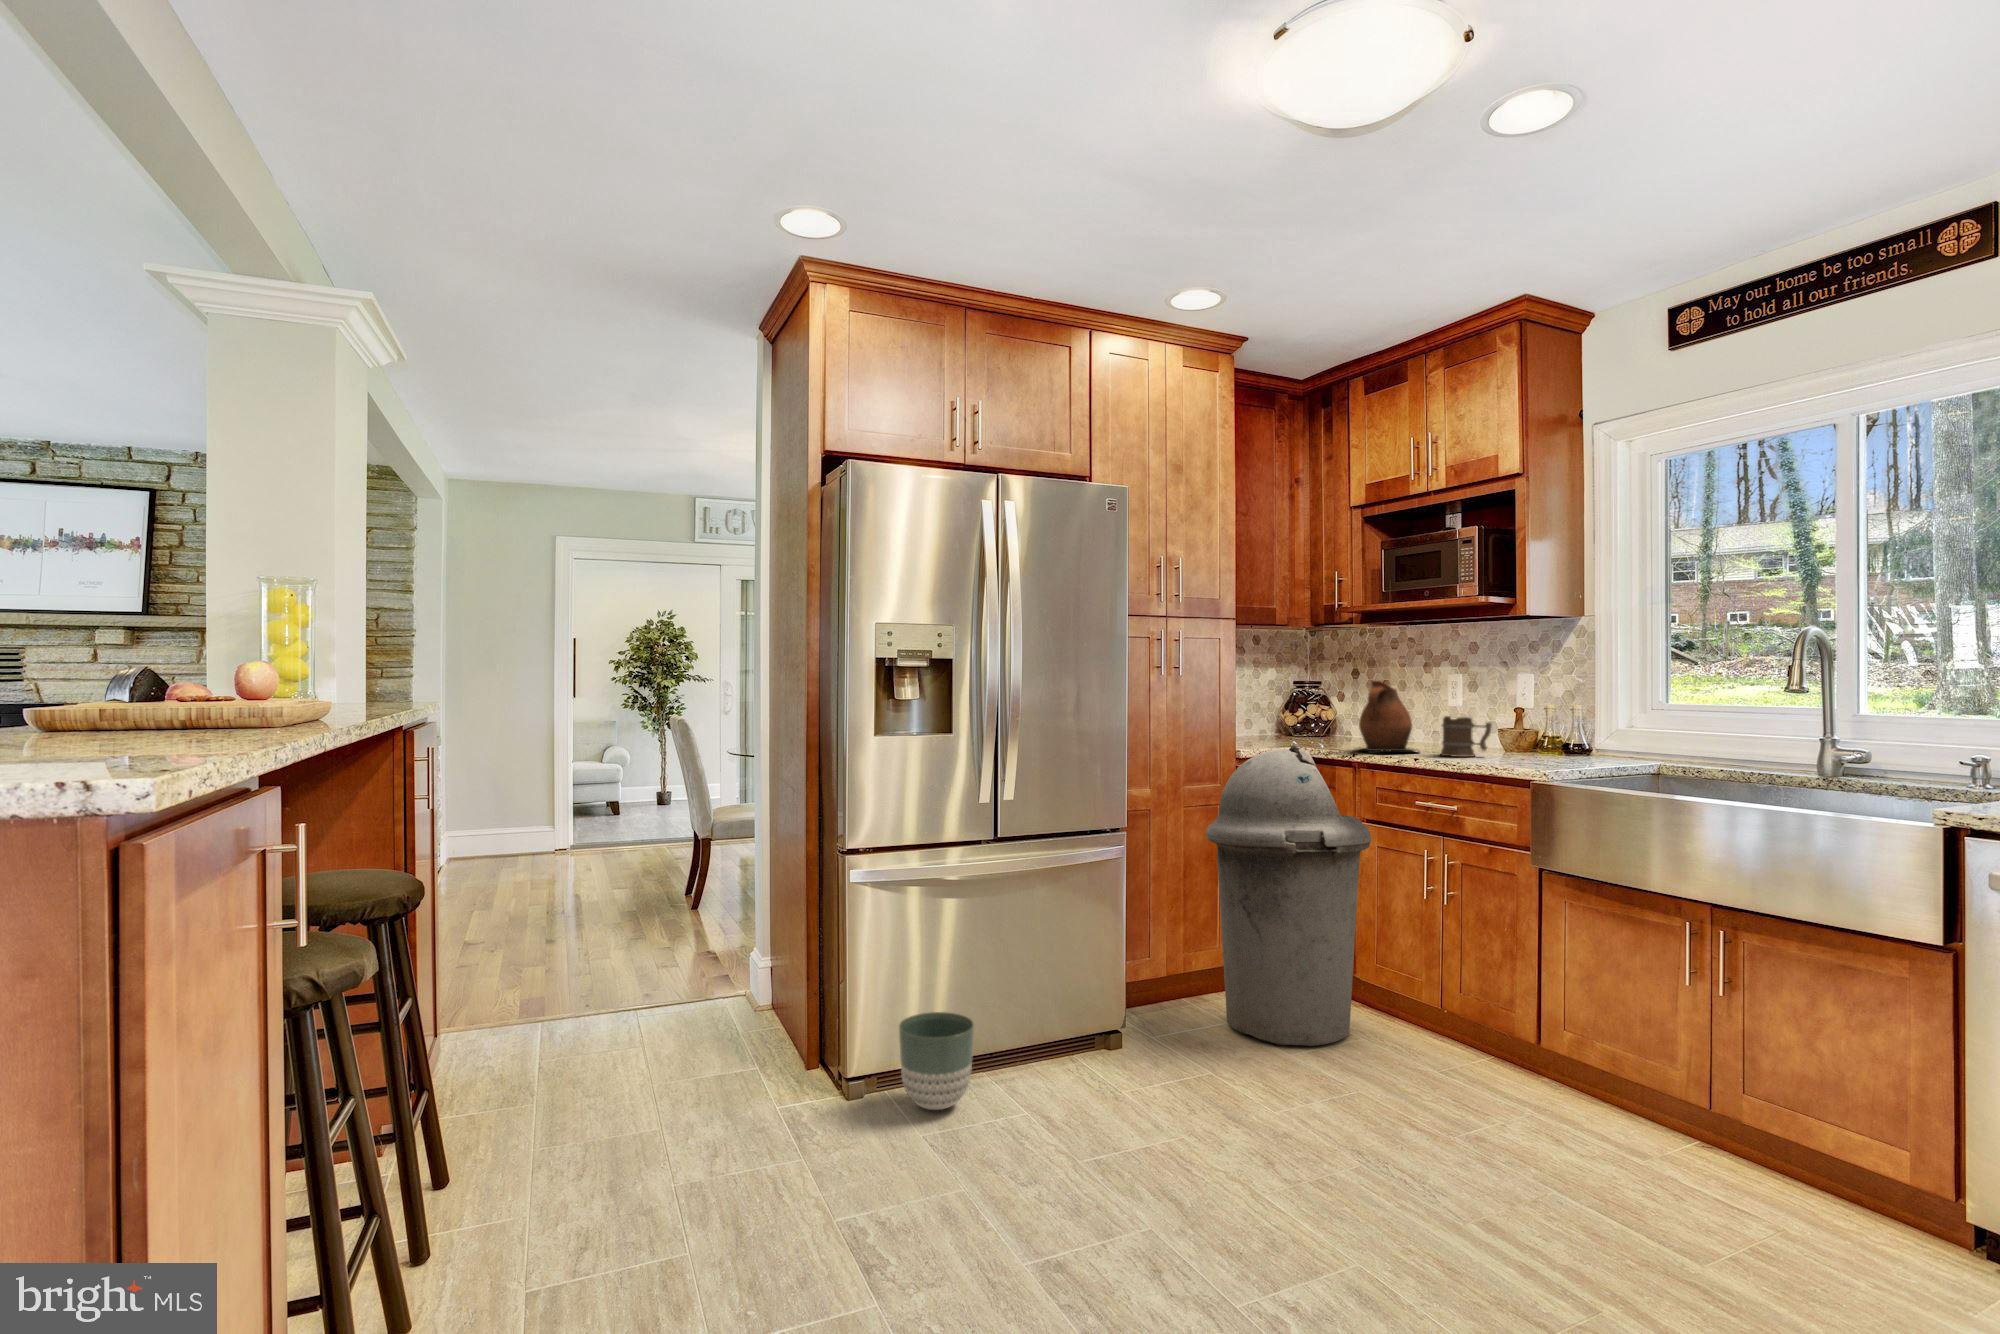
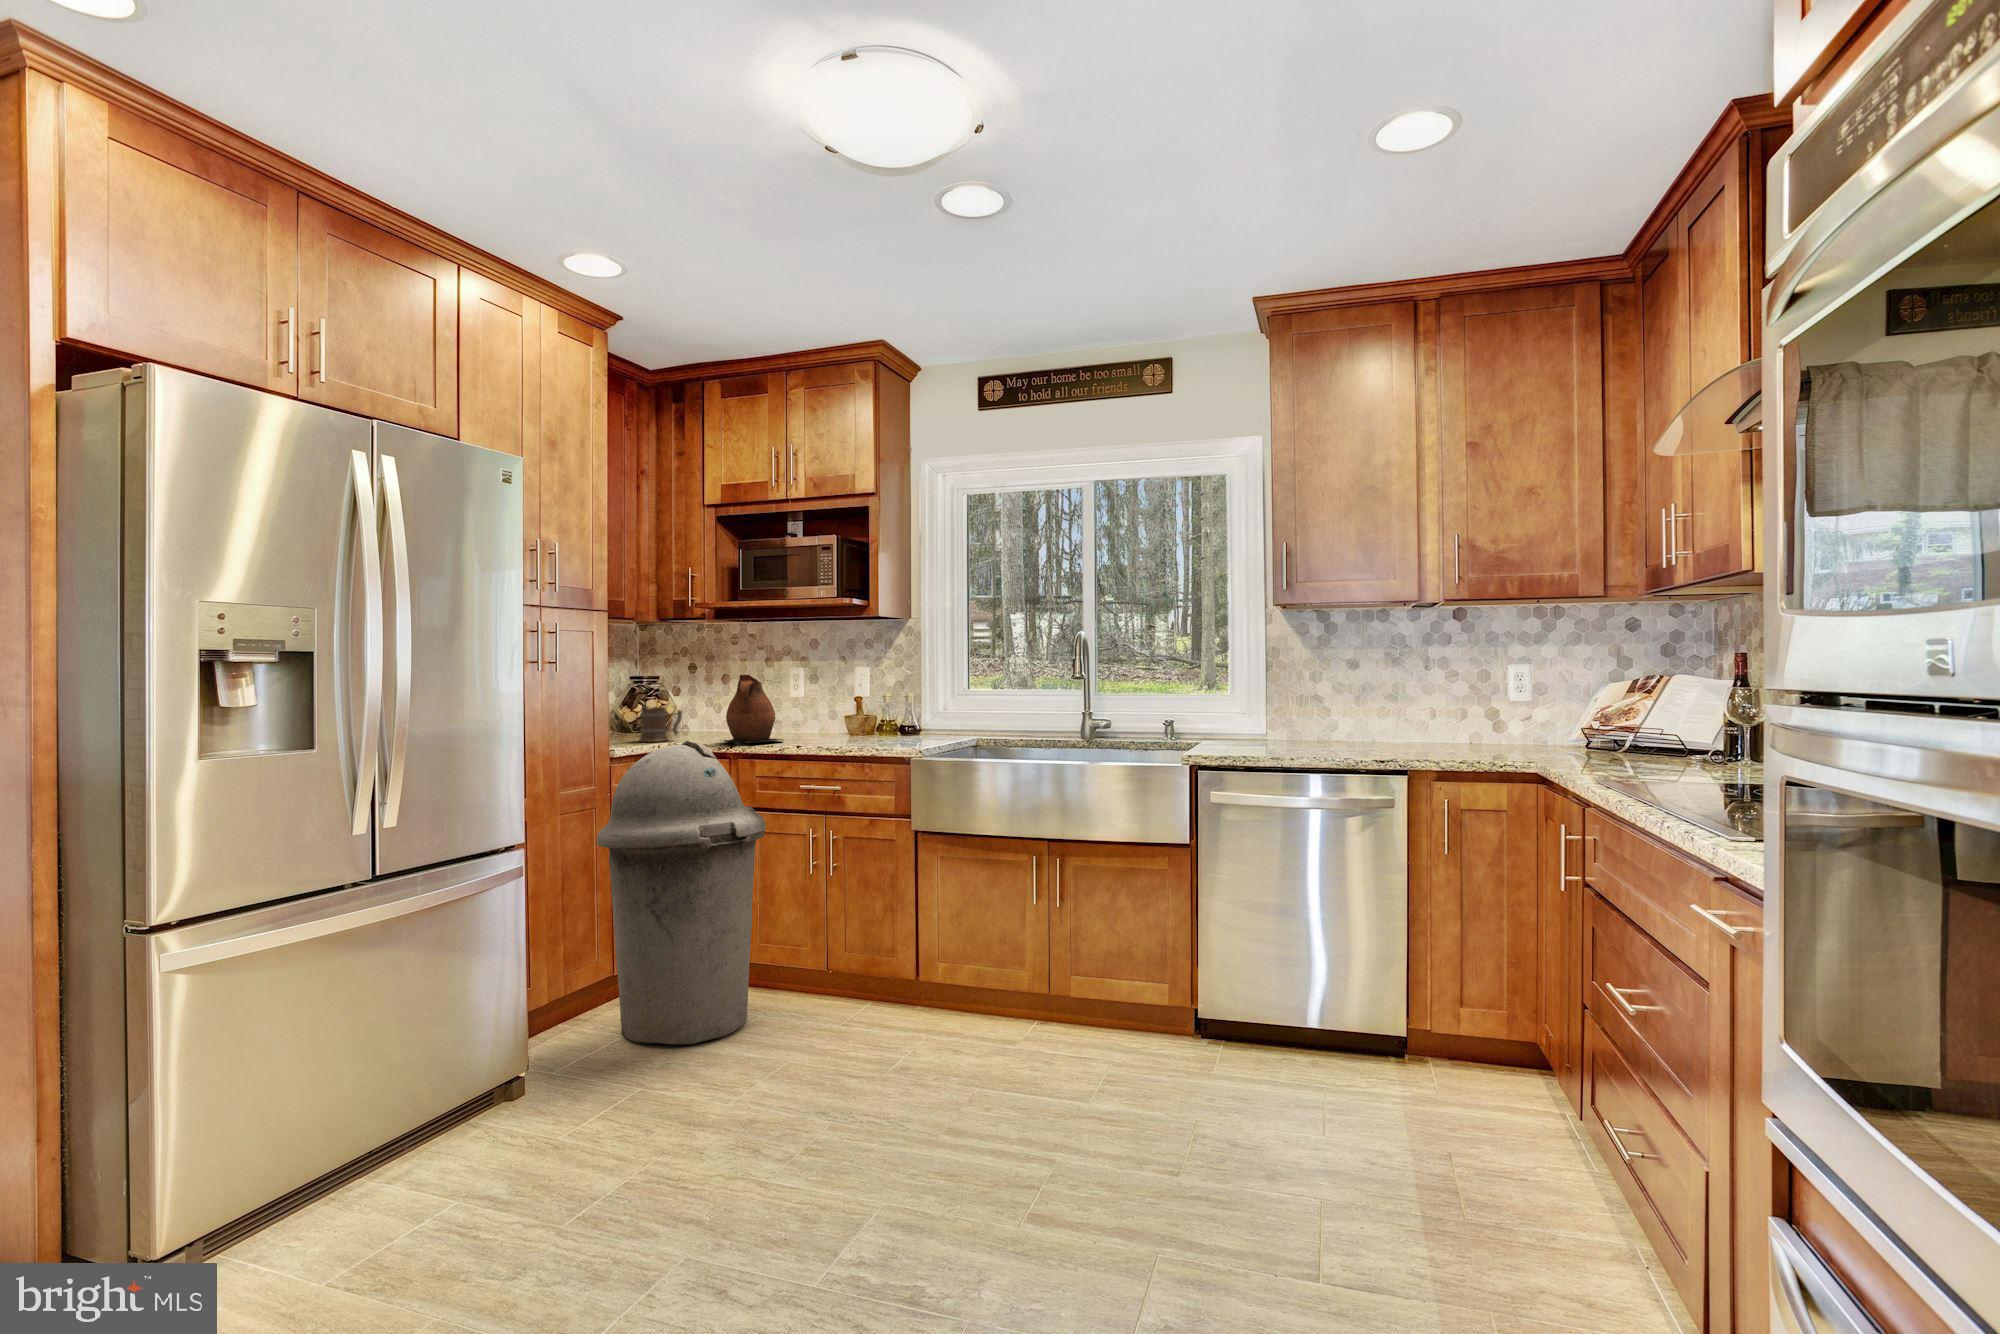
mug: present [1441,716,1492,757] -> present [639,706,682,742]
planter: present [899,1012,974,1110] -> none [265,1108,383,1244]

